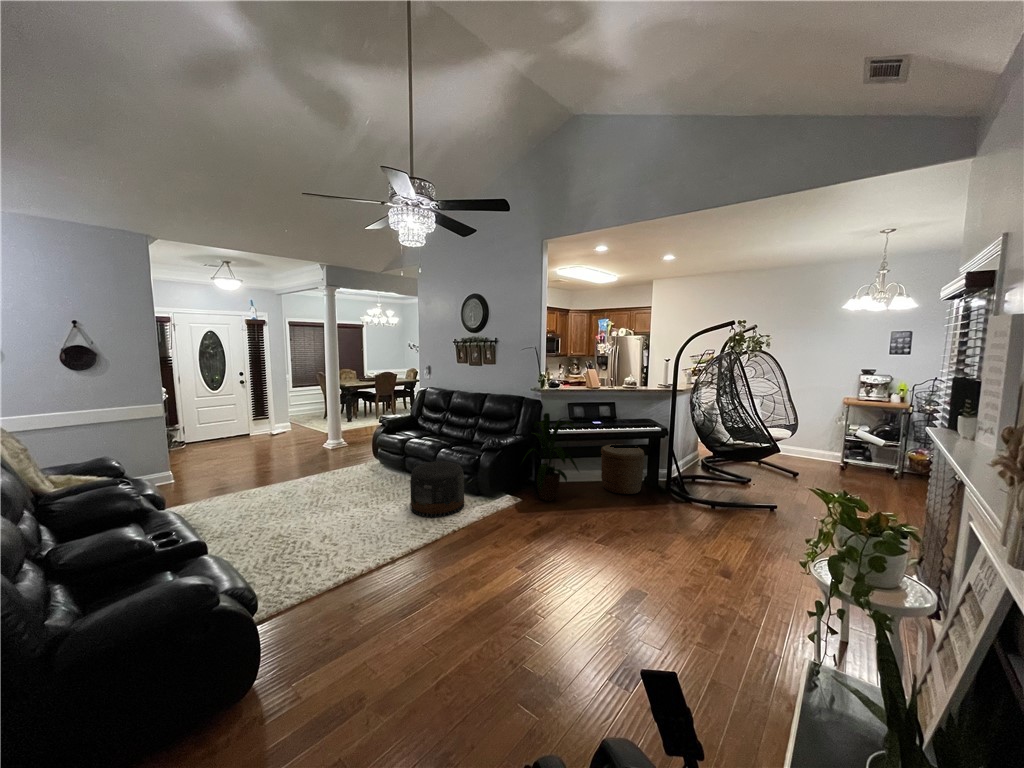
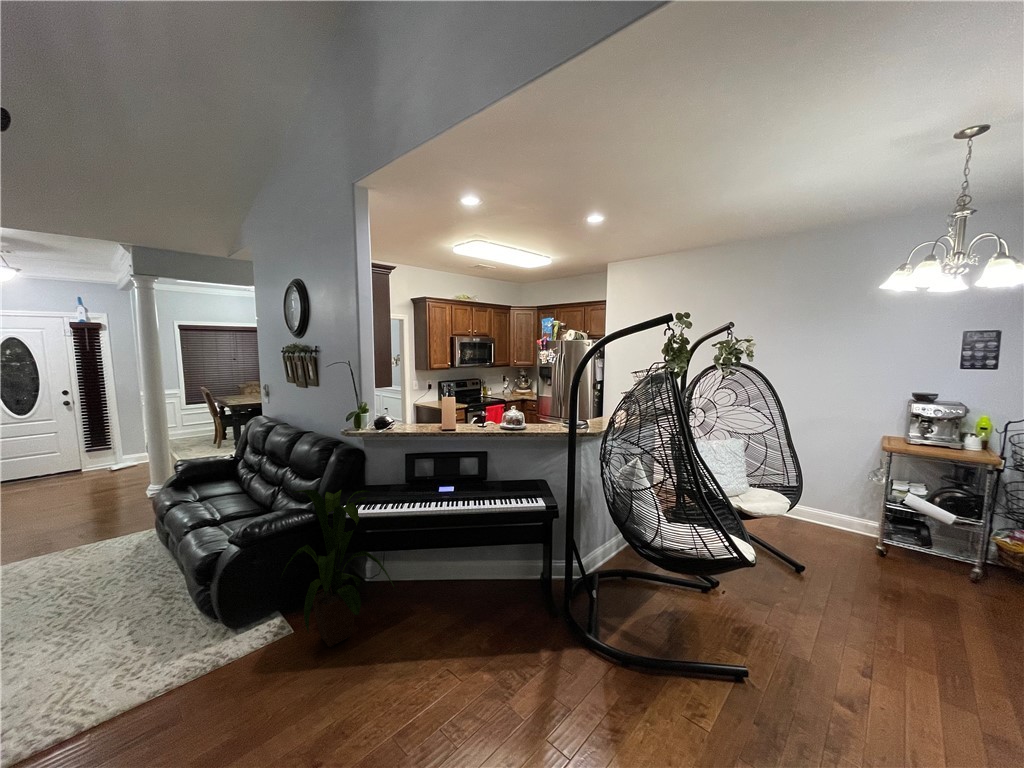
woven basket: present [601,444,644,495] -> none [450,524,524,627]
pouf: present [410,461,464,518] -> none [32,566,178,702]

